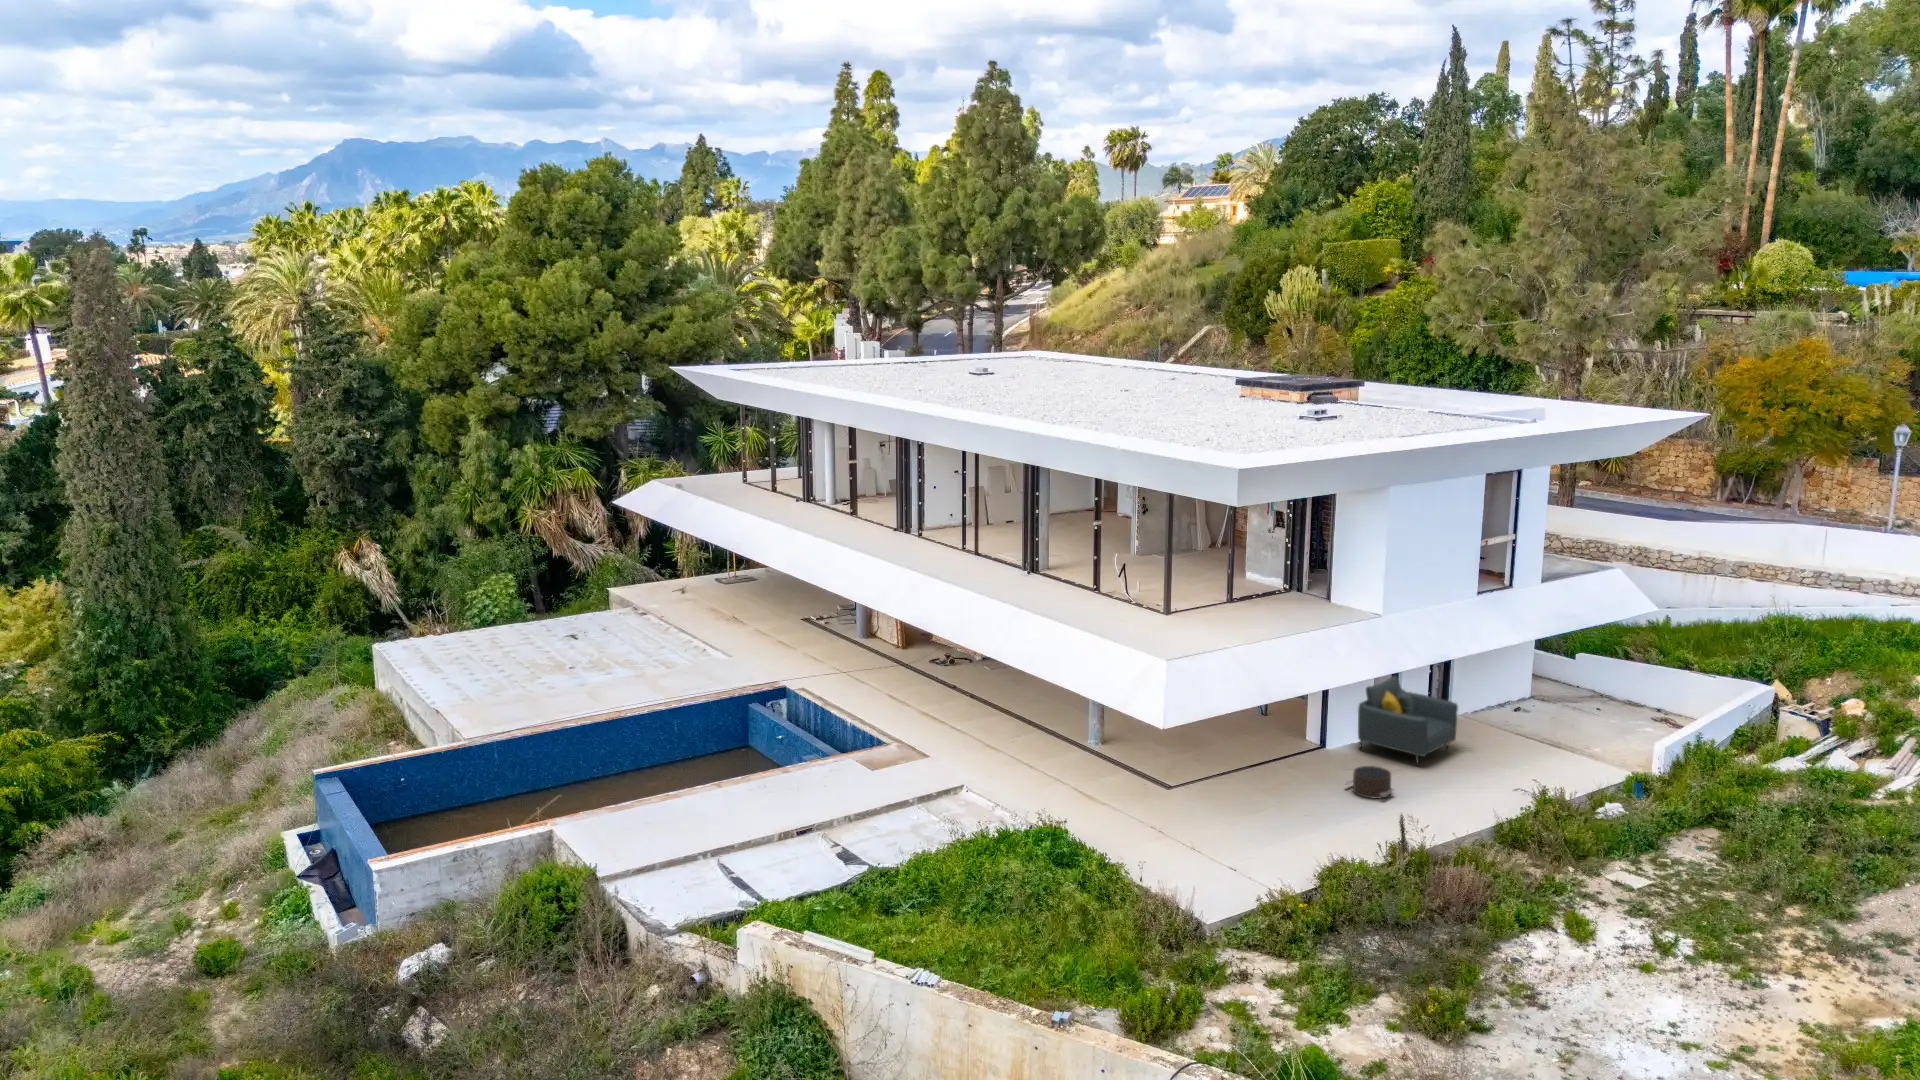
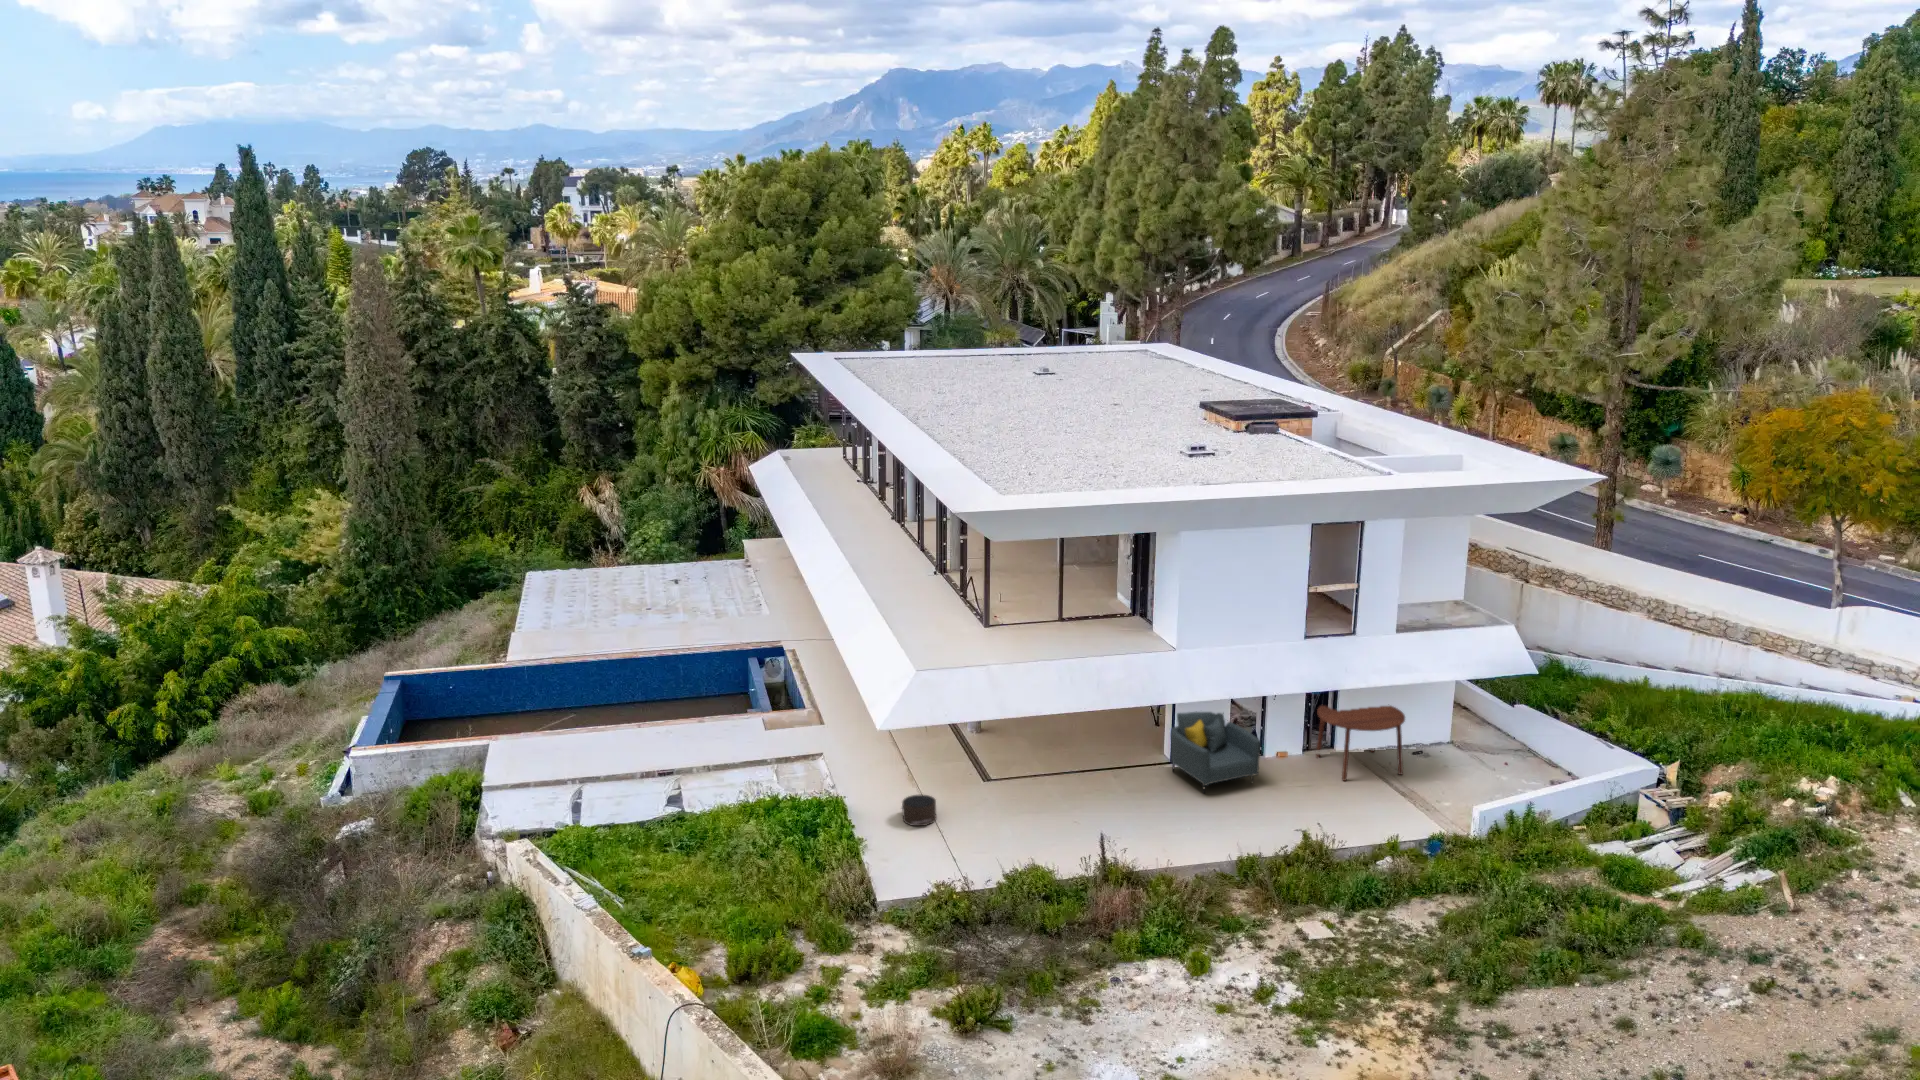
dining table: none [1467,657,1564,737] -> present [1316,706,1405,781]
pouf: present [1346,766,1393,799] -> present [902,795,936,826]

